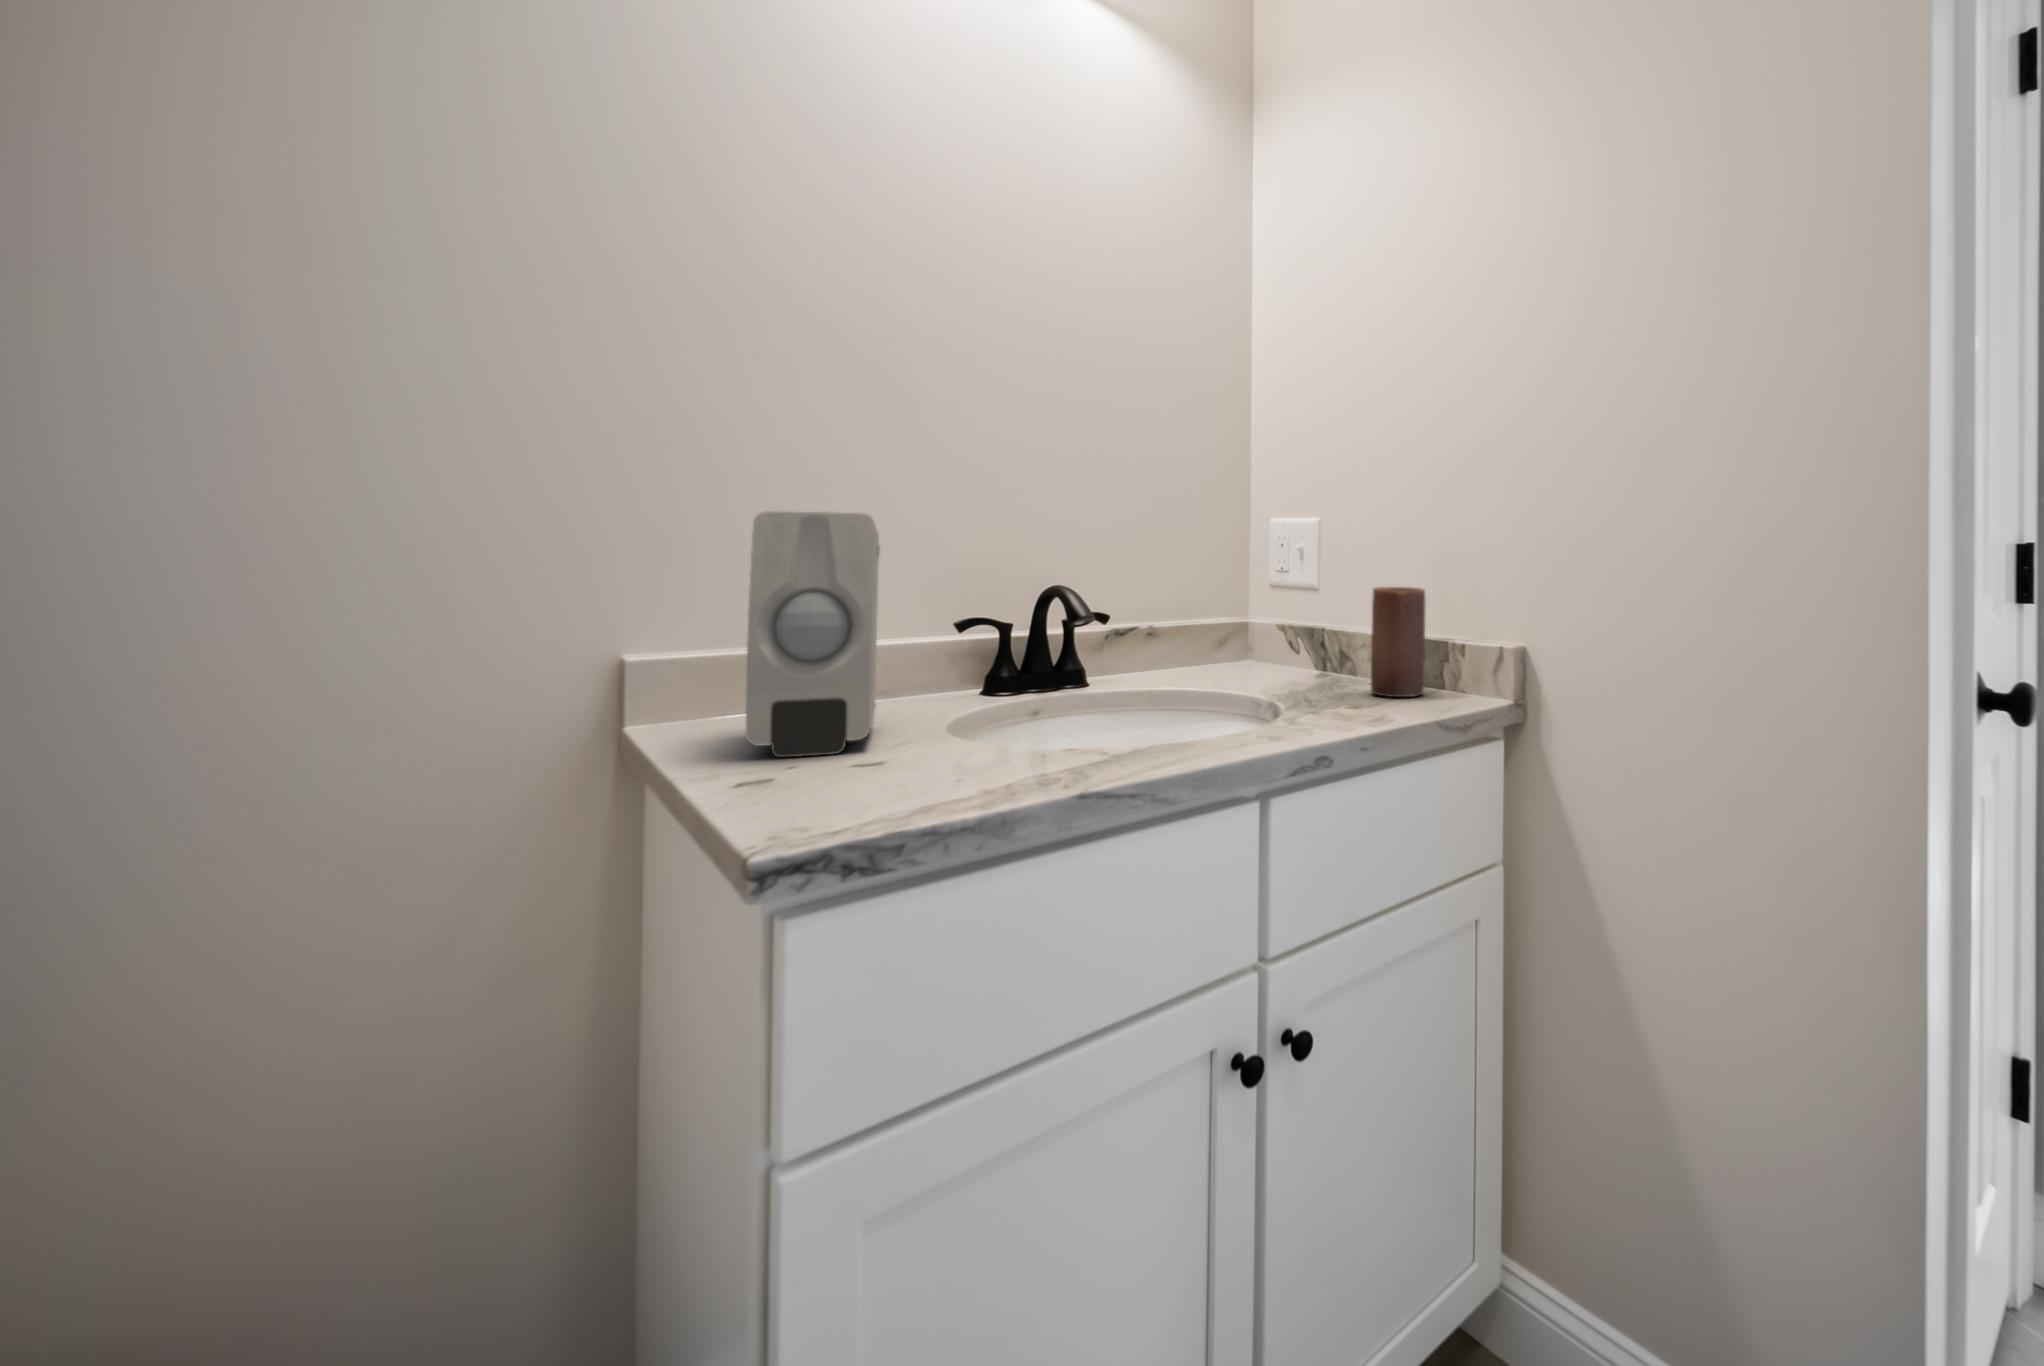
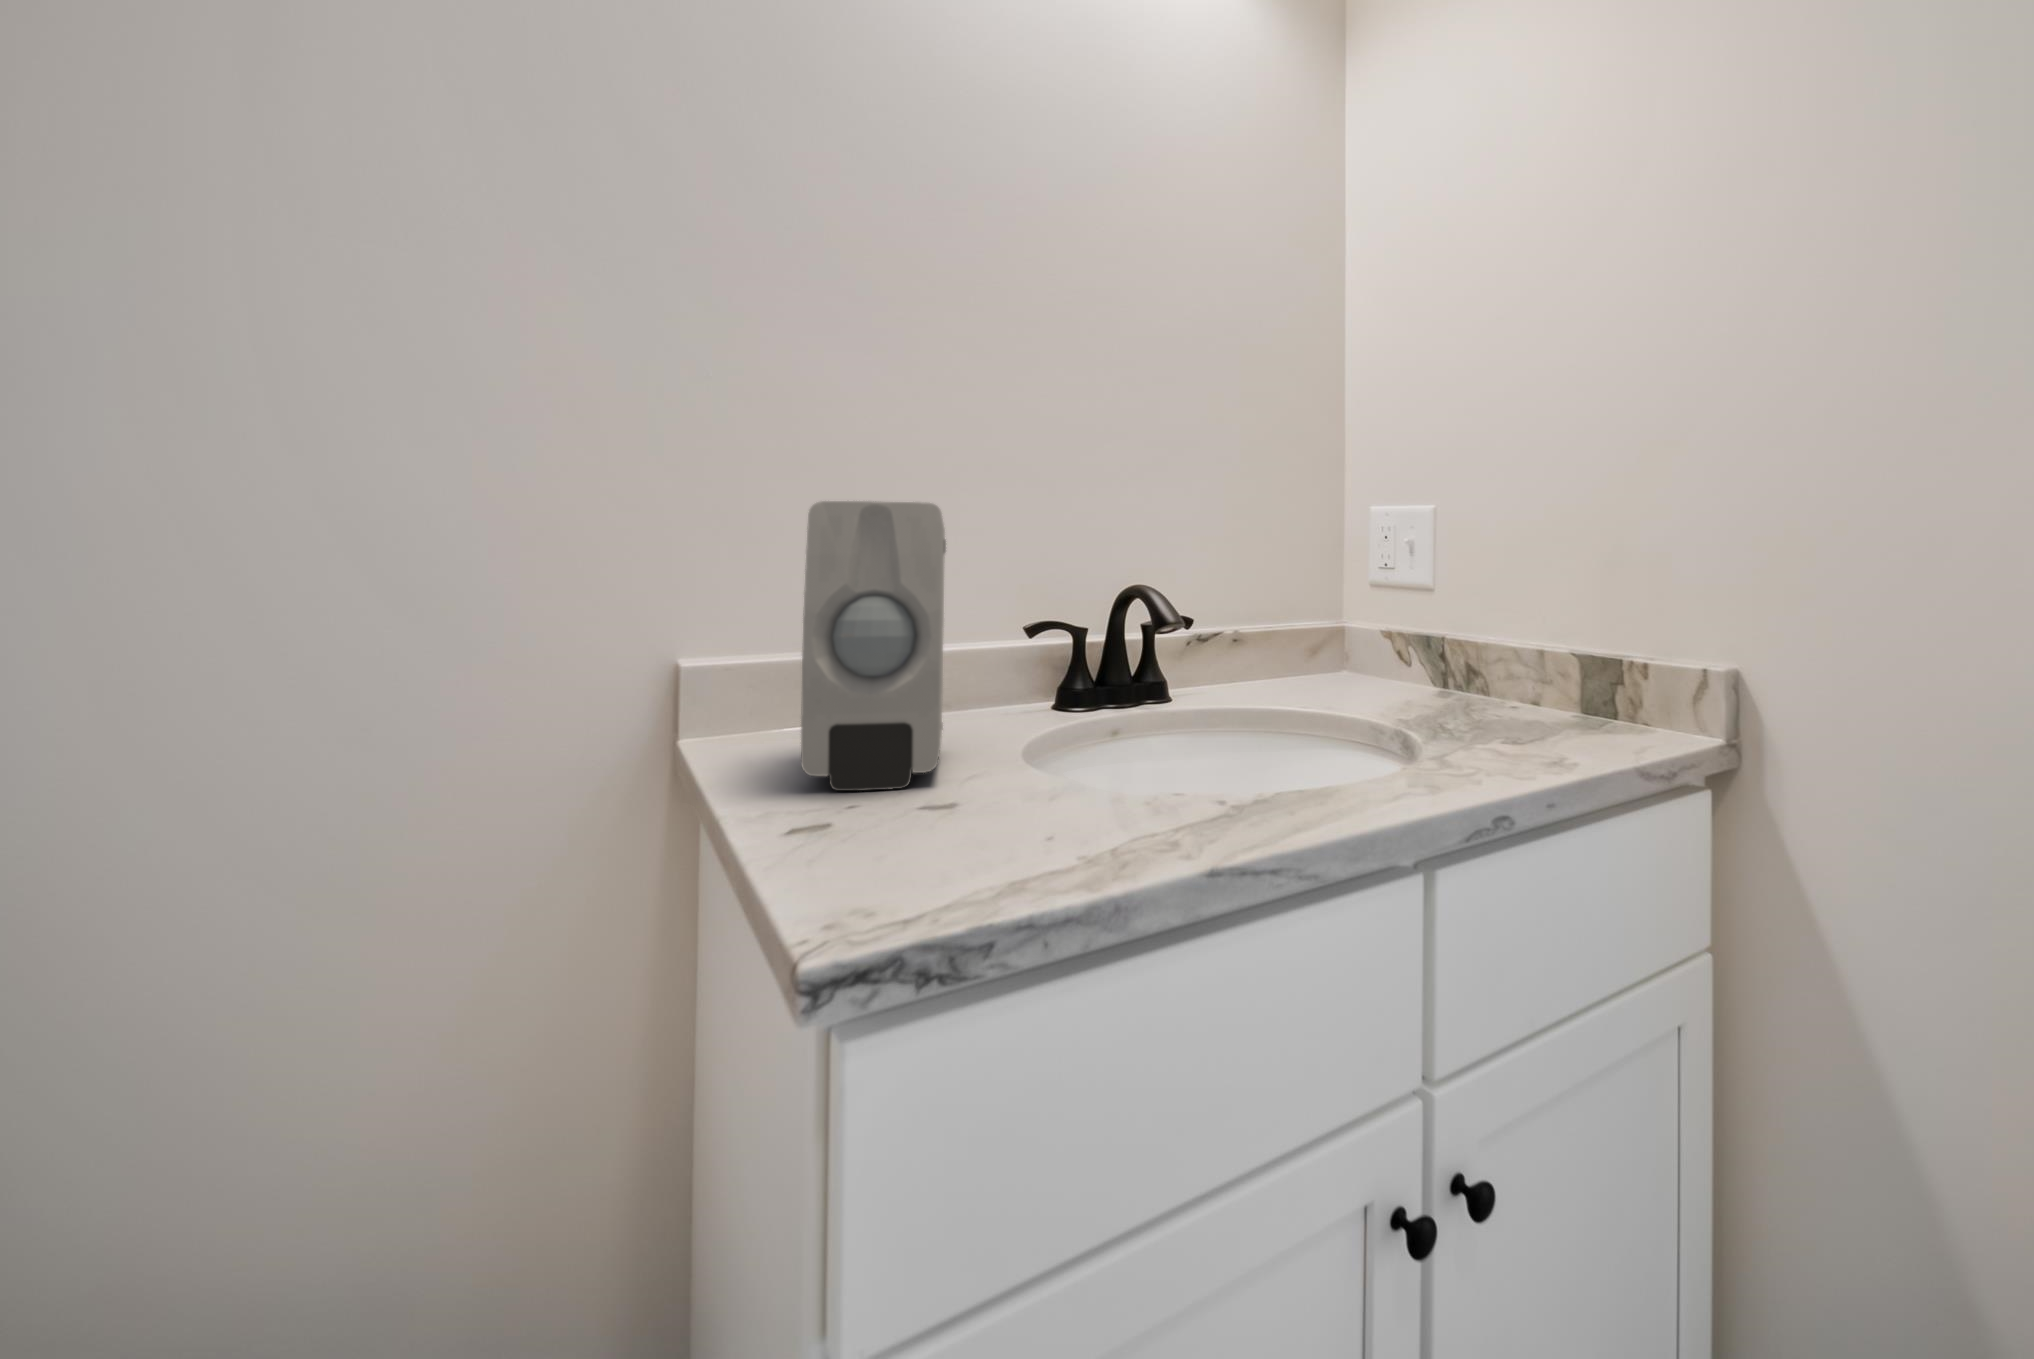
candle: present [1371,587,1425,697] -> none [1523,590,1597,730]

